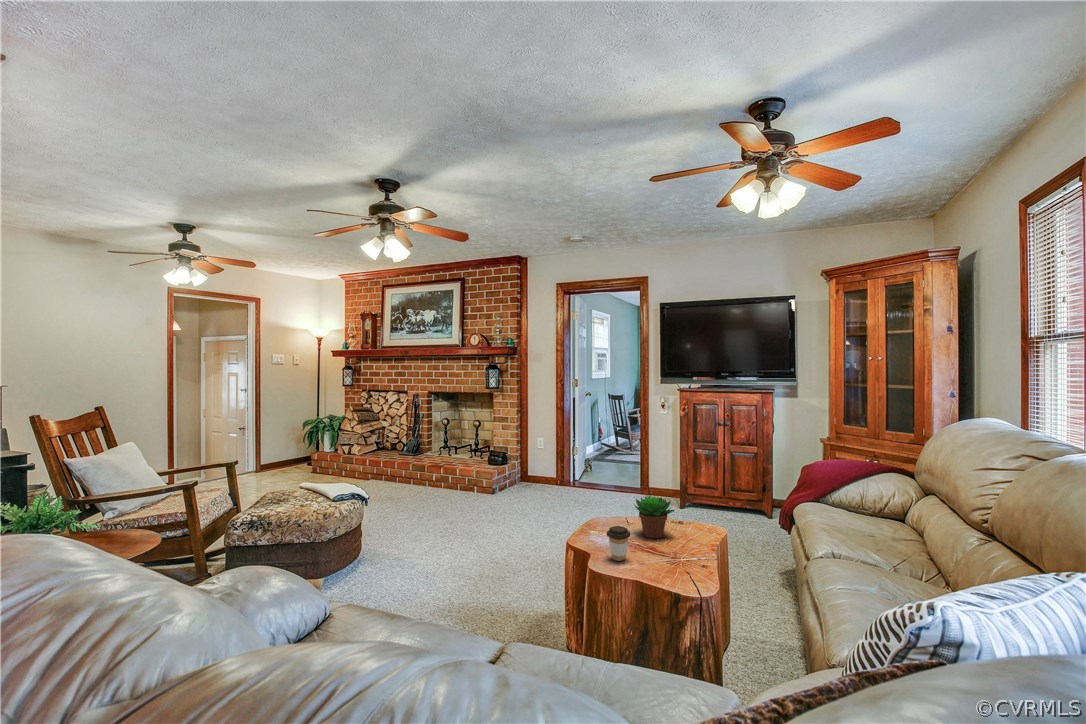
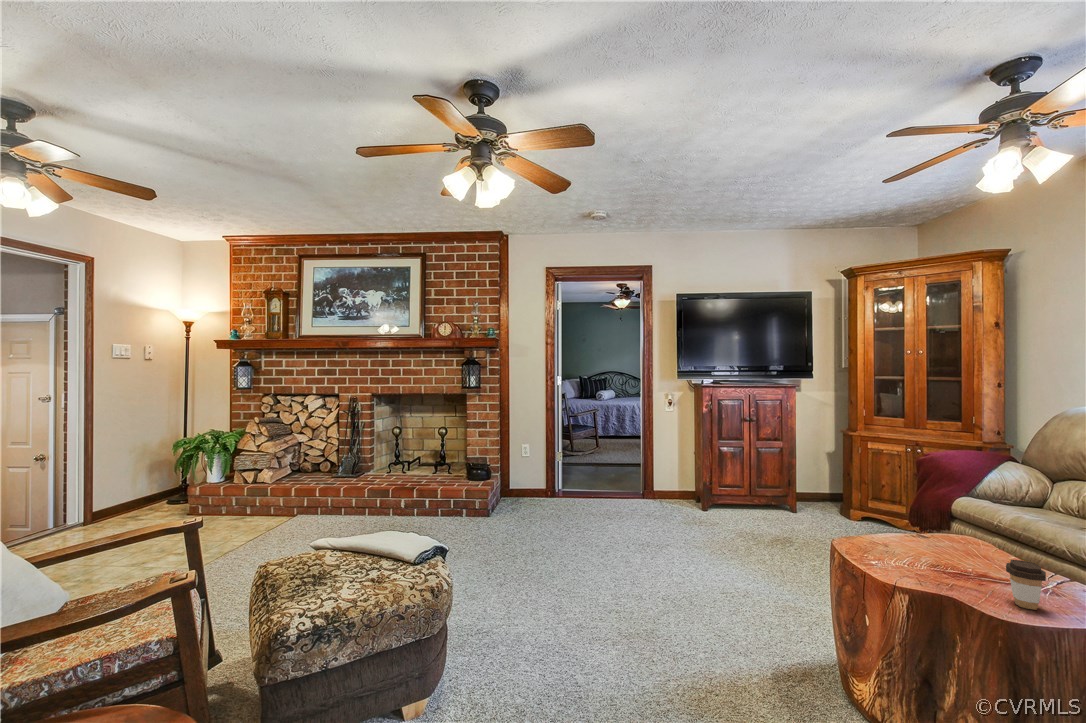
succulent plant: present [635,496,675,538] -> none [925,510,984,565]

